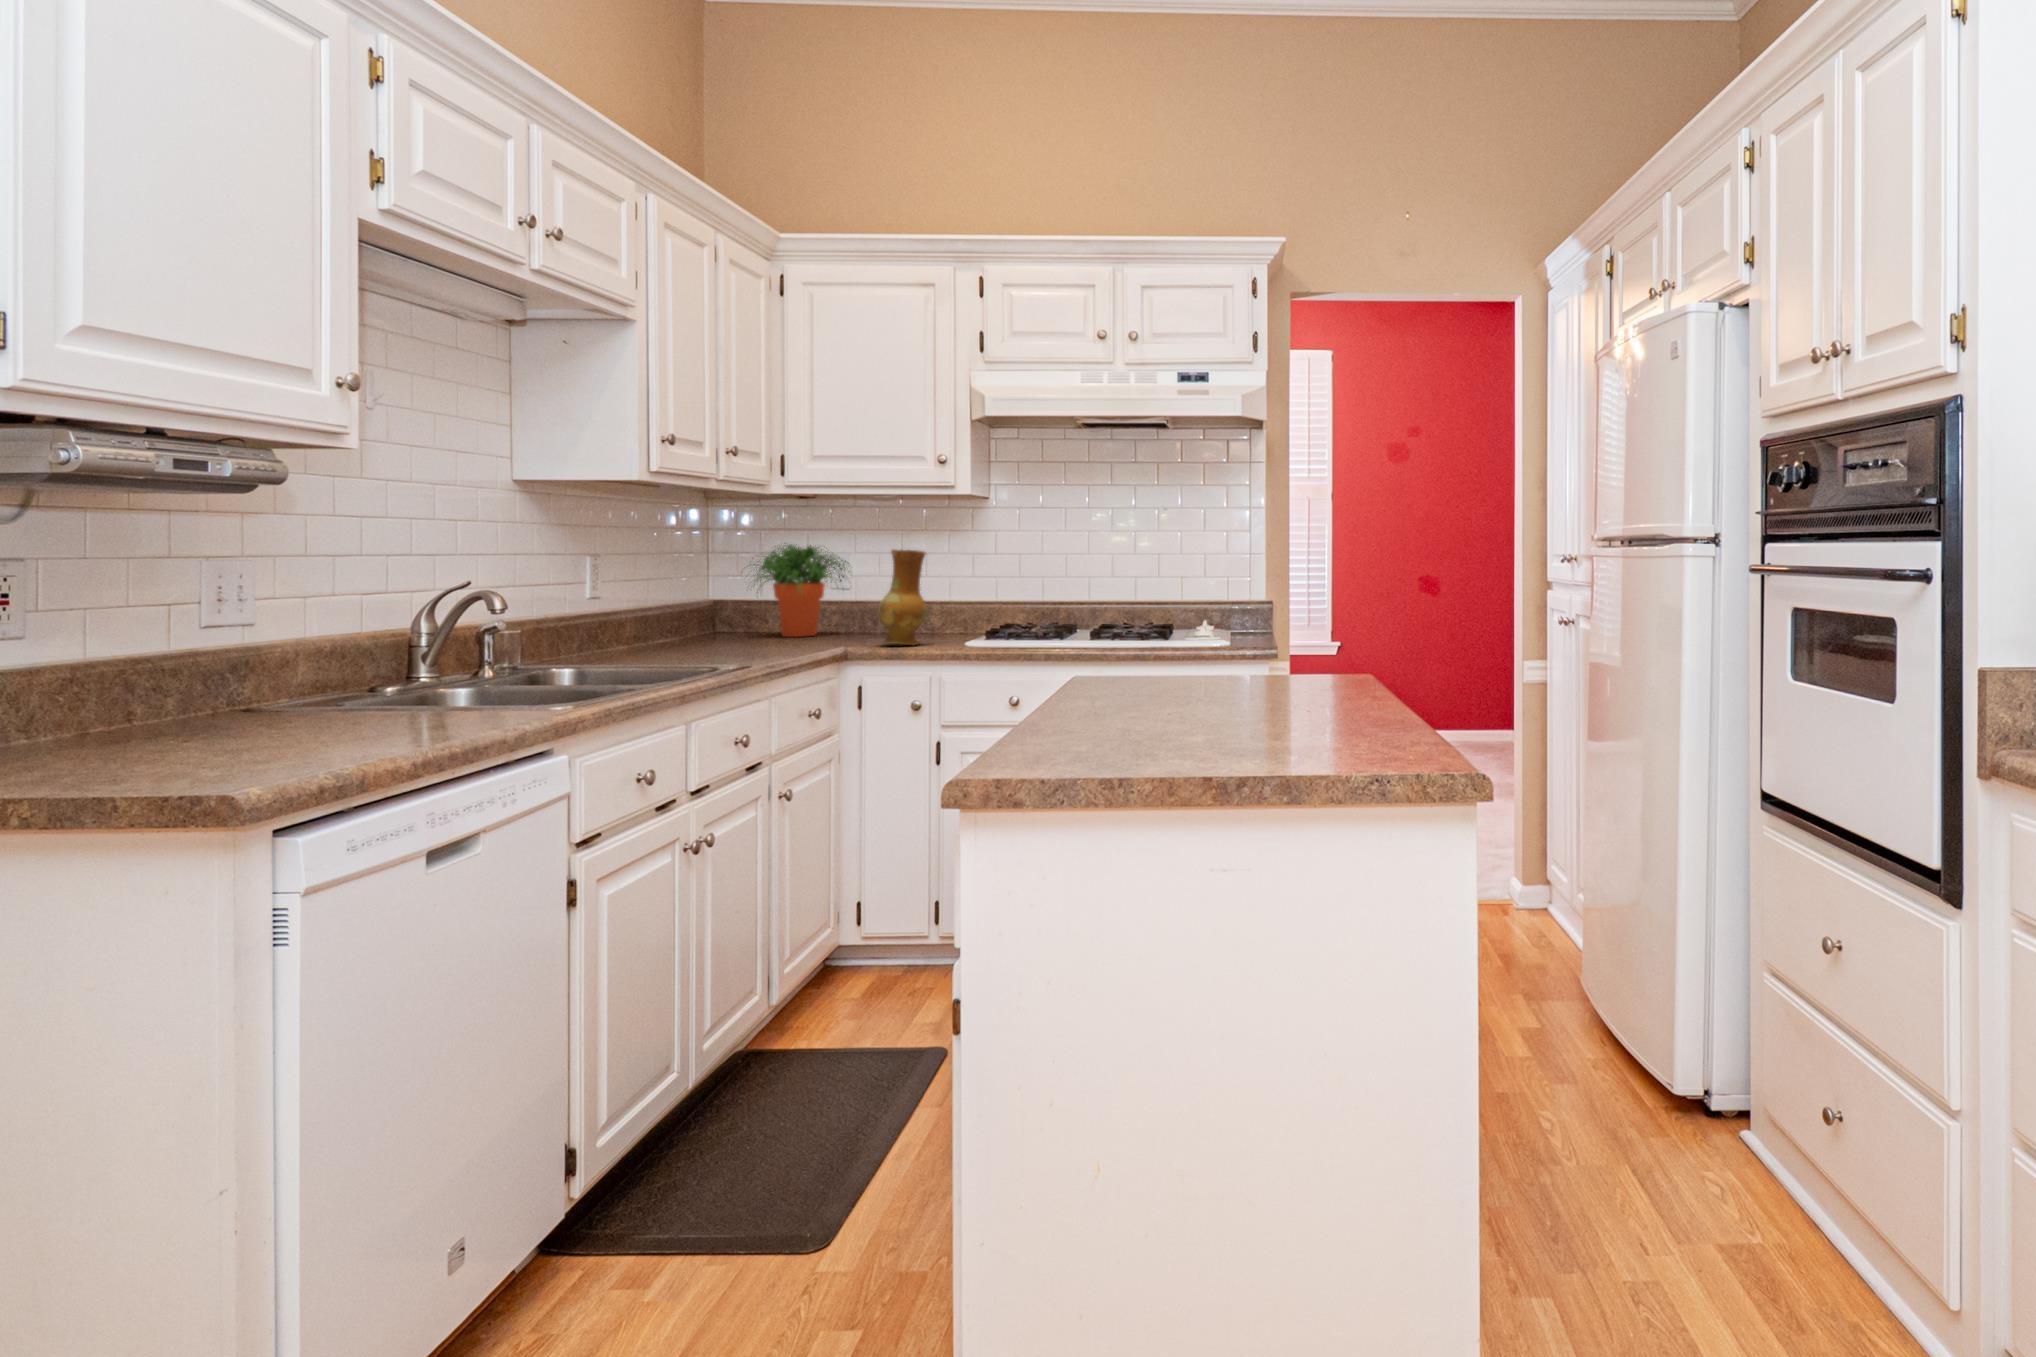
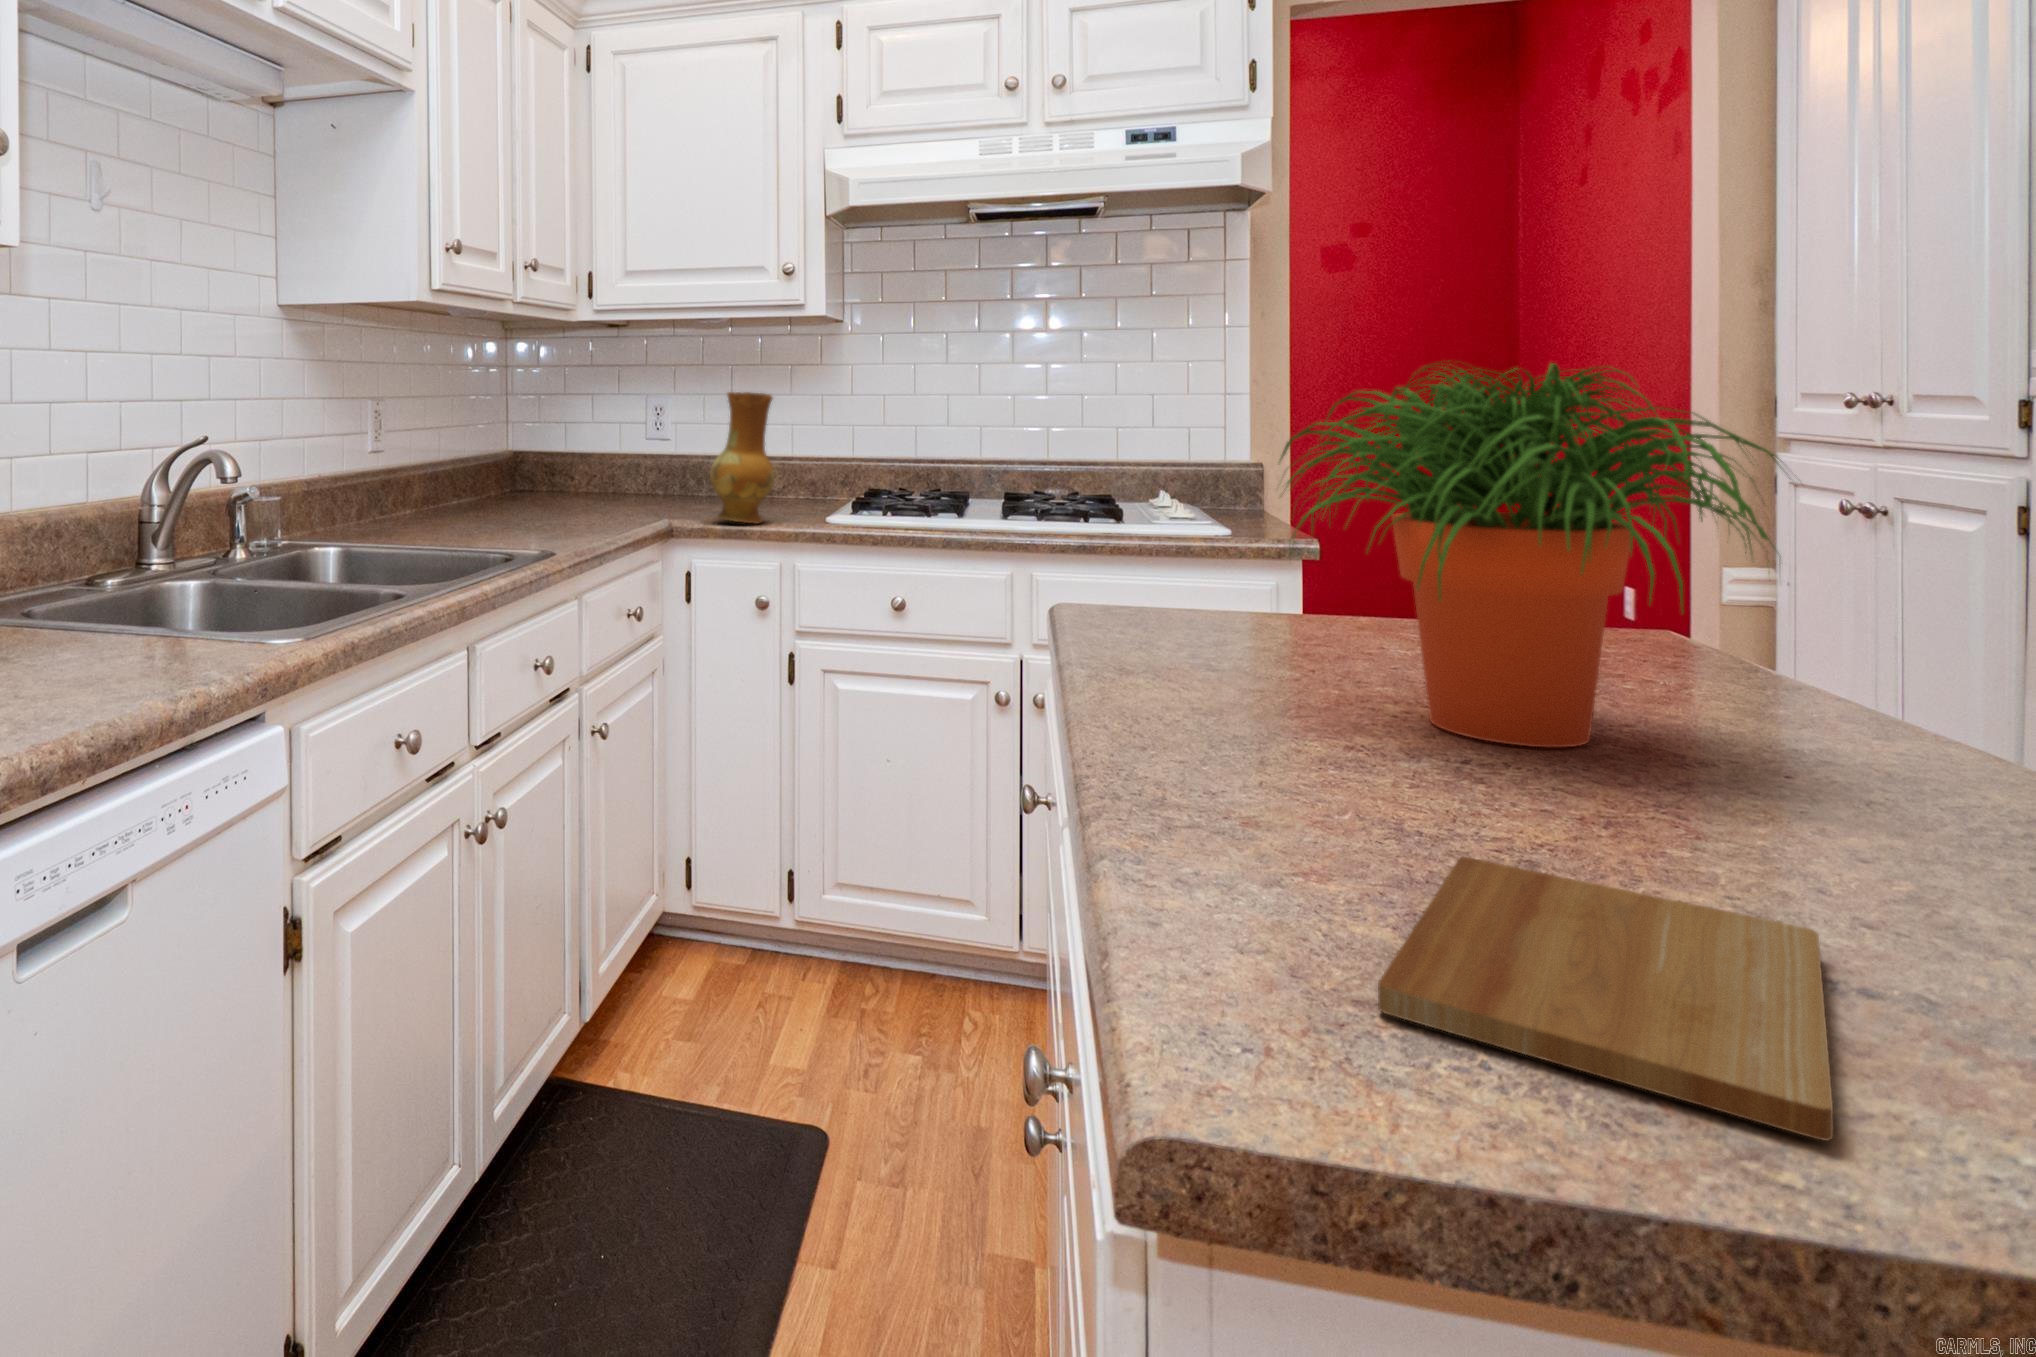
potted plant: present [741,543,851,637] -> present [1278,361,1801,747]
cutting board: none [1055,725,1218,762] -> present [1378,857,1833,1141]

